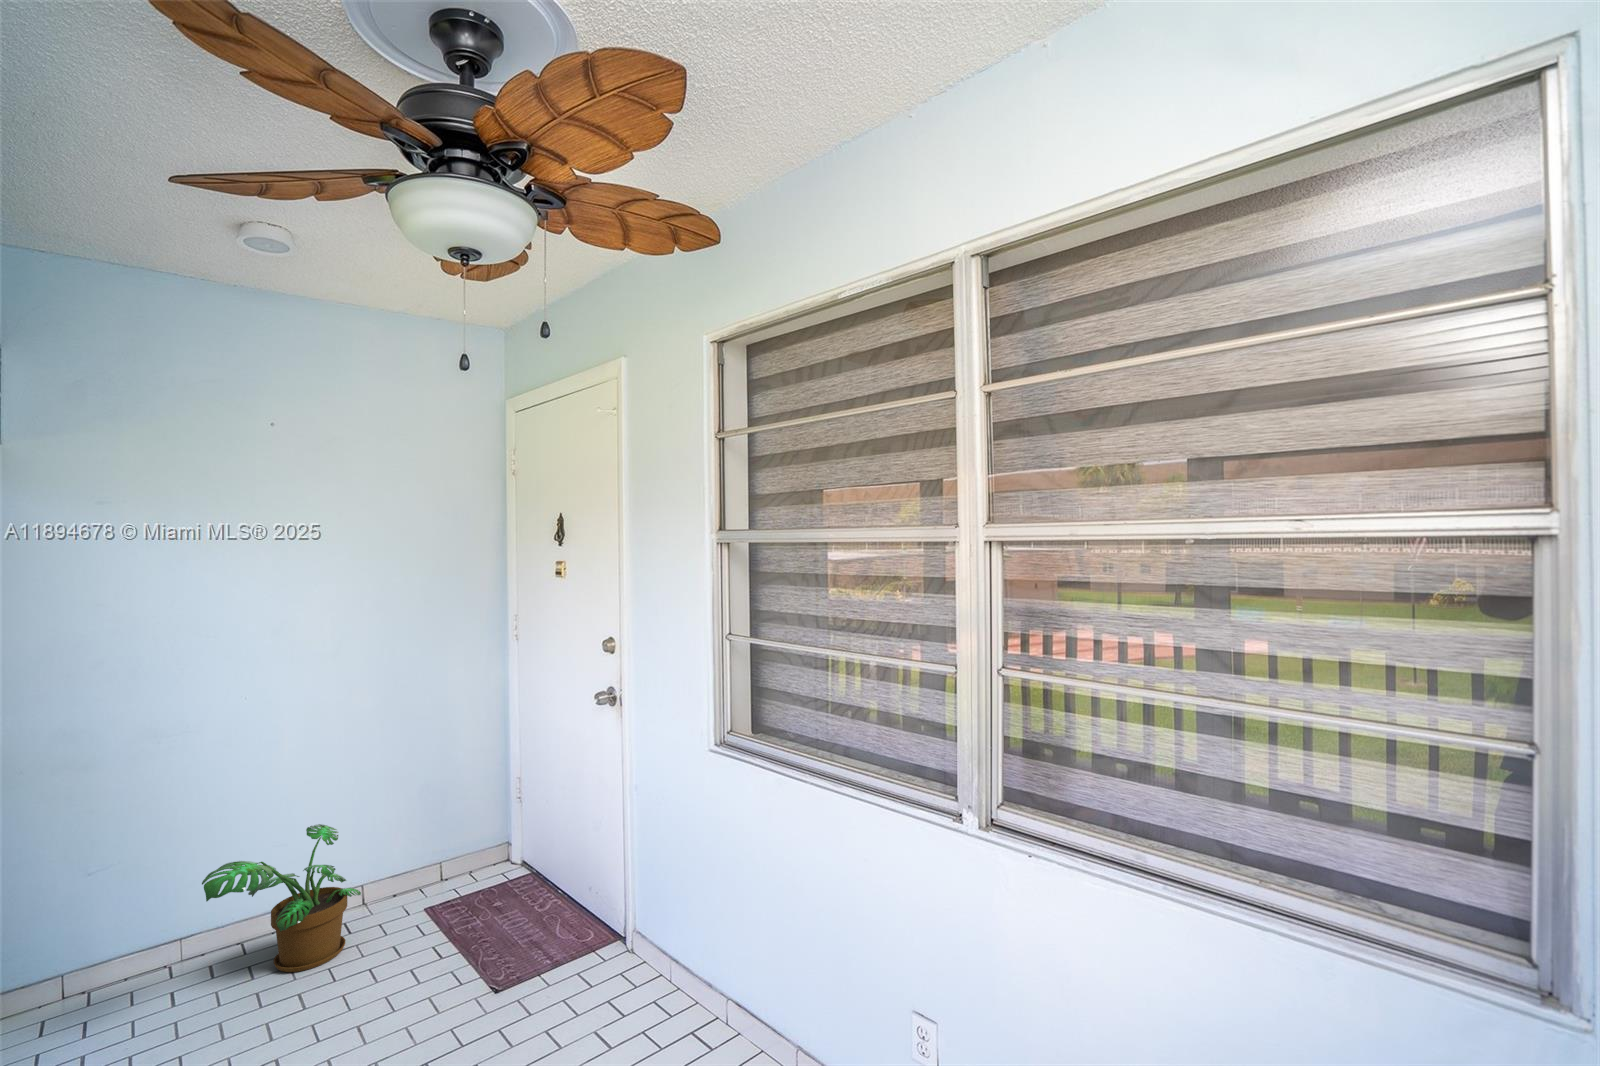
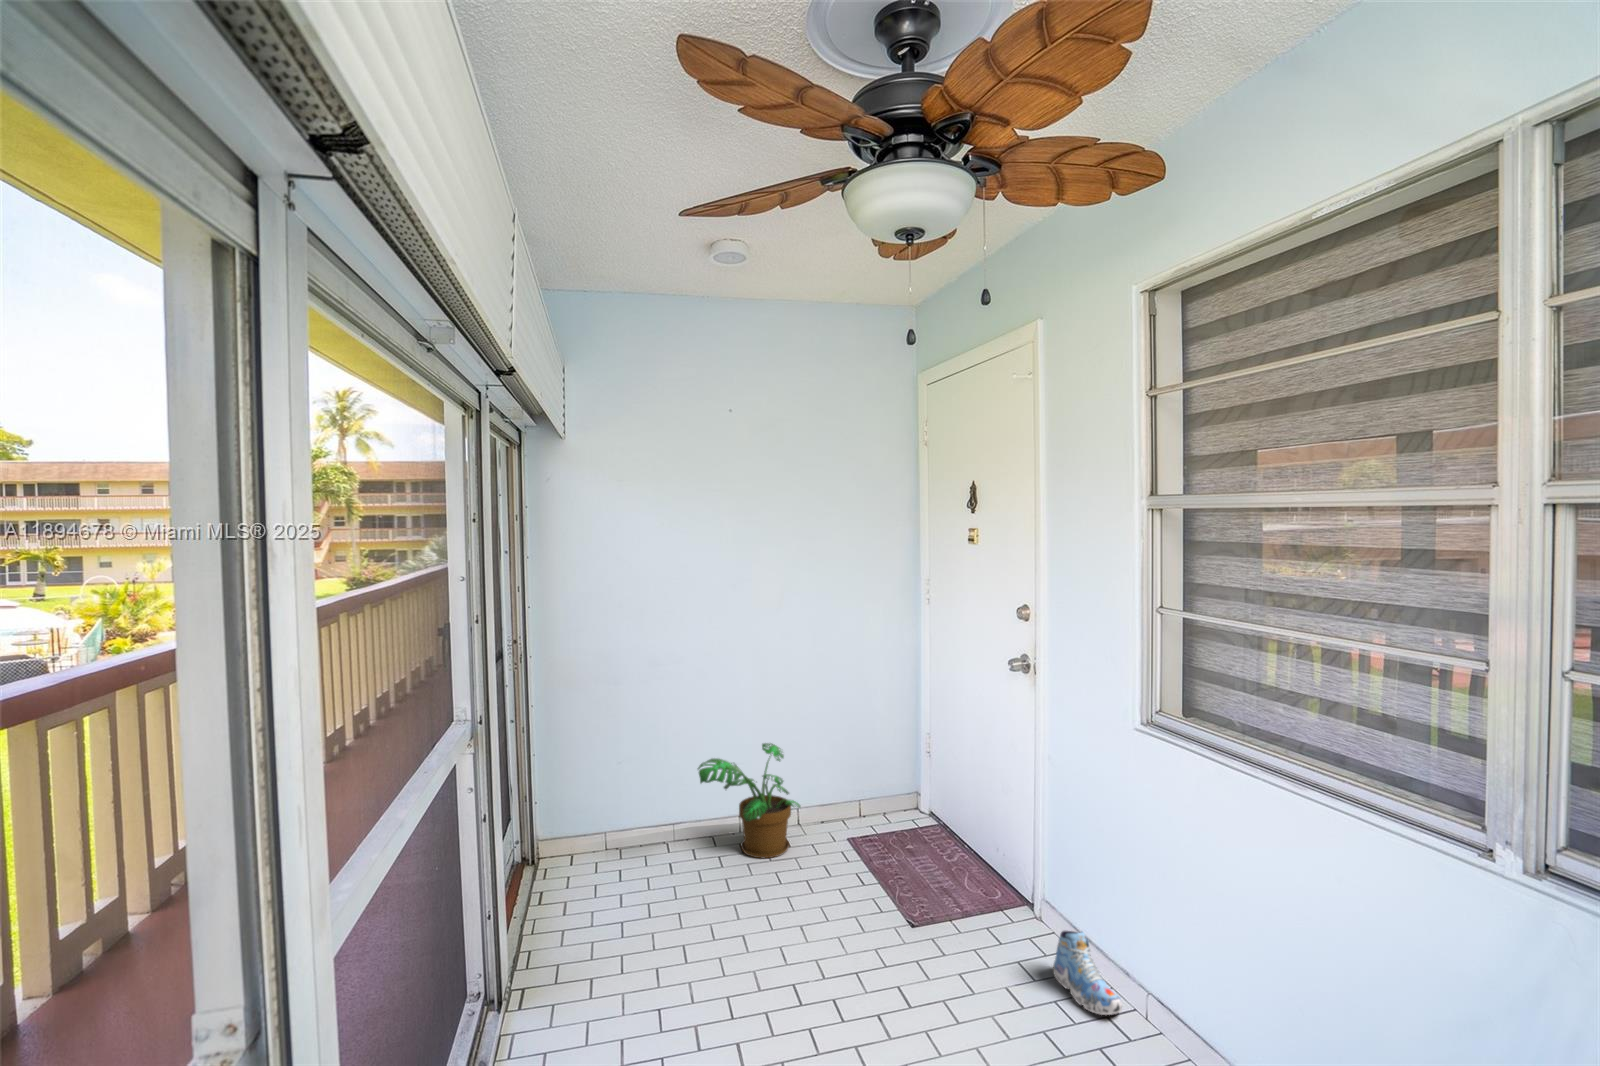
shoe: none [645,952,707,1030] -> present [1053,931,1122,1015]

